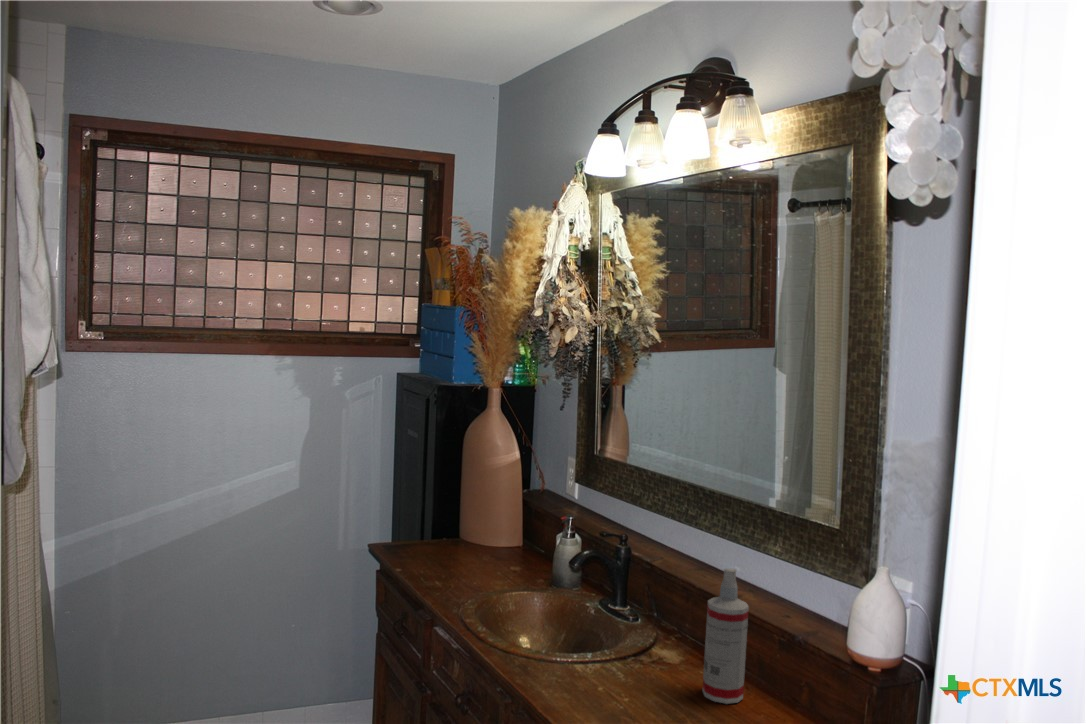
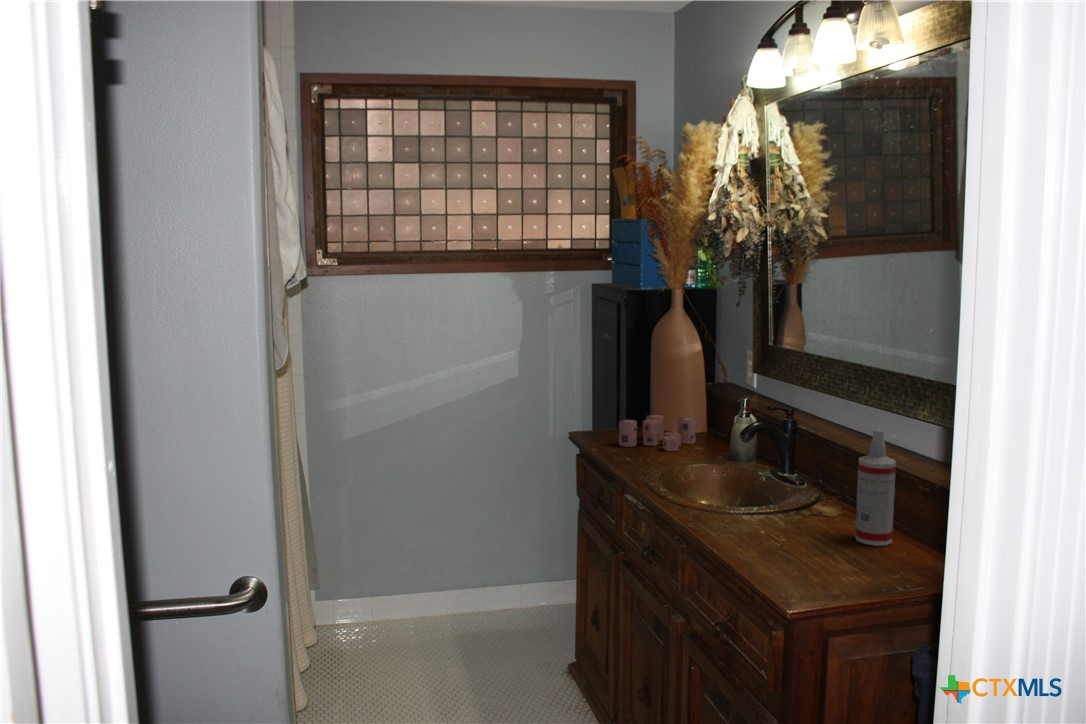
candle: none [428,526,515,571] -> present [619,415,696,451]

